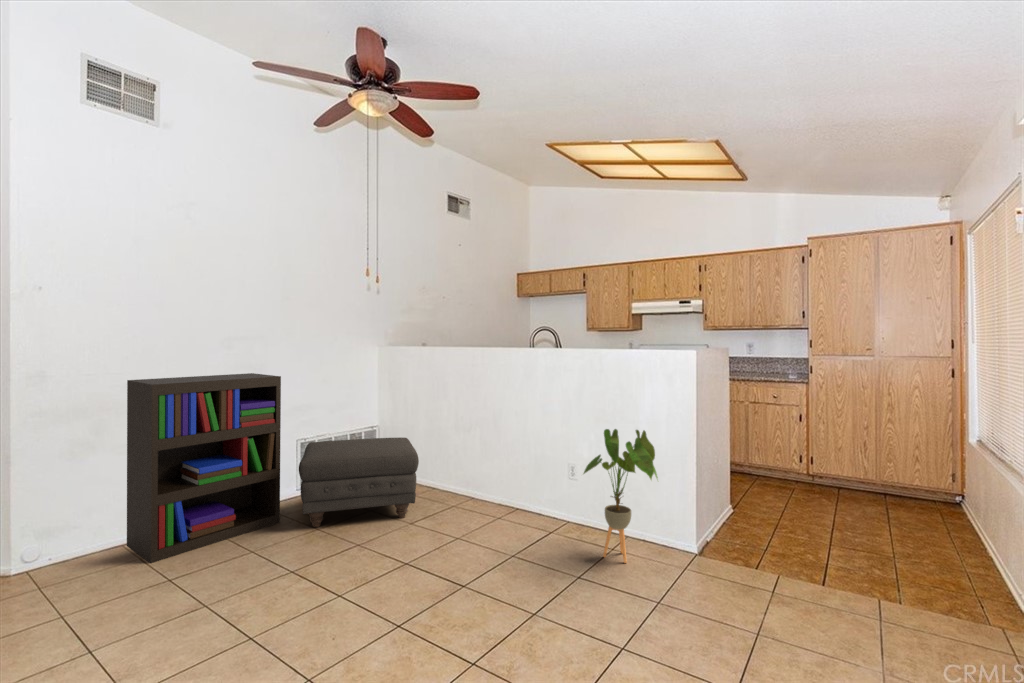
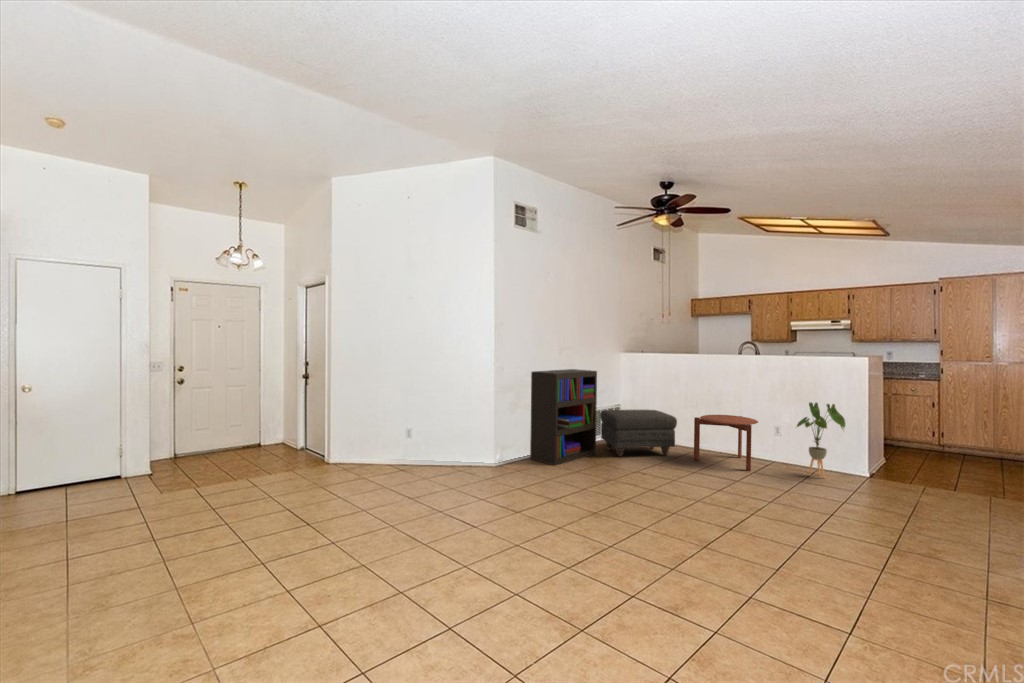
side table: none [439,446,538,551] -> present [694,415,758,471]

